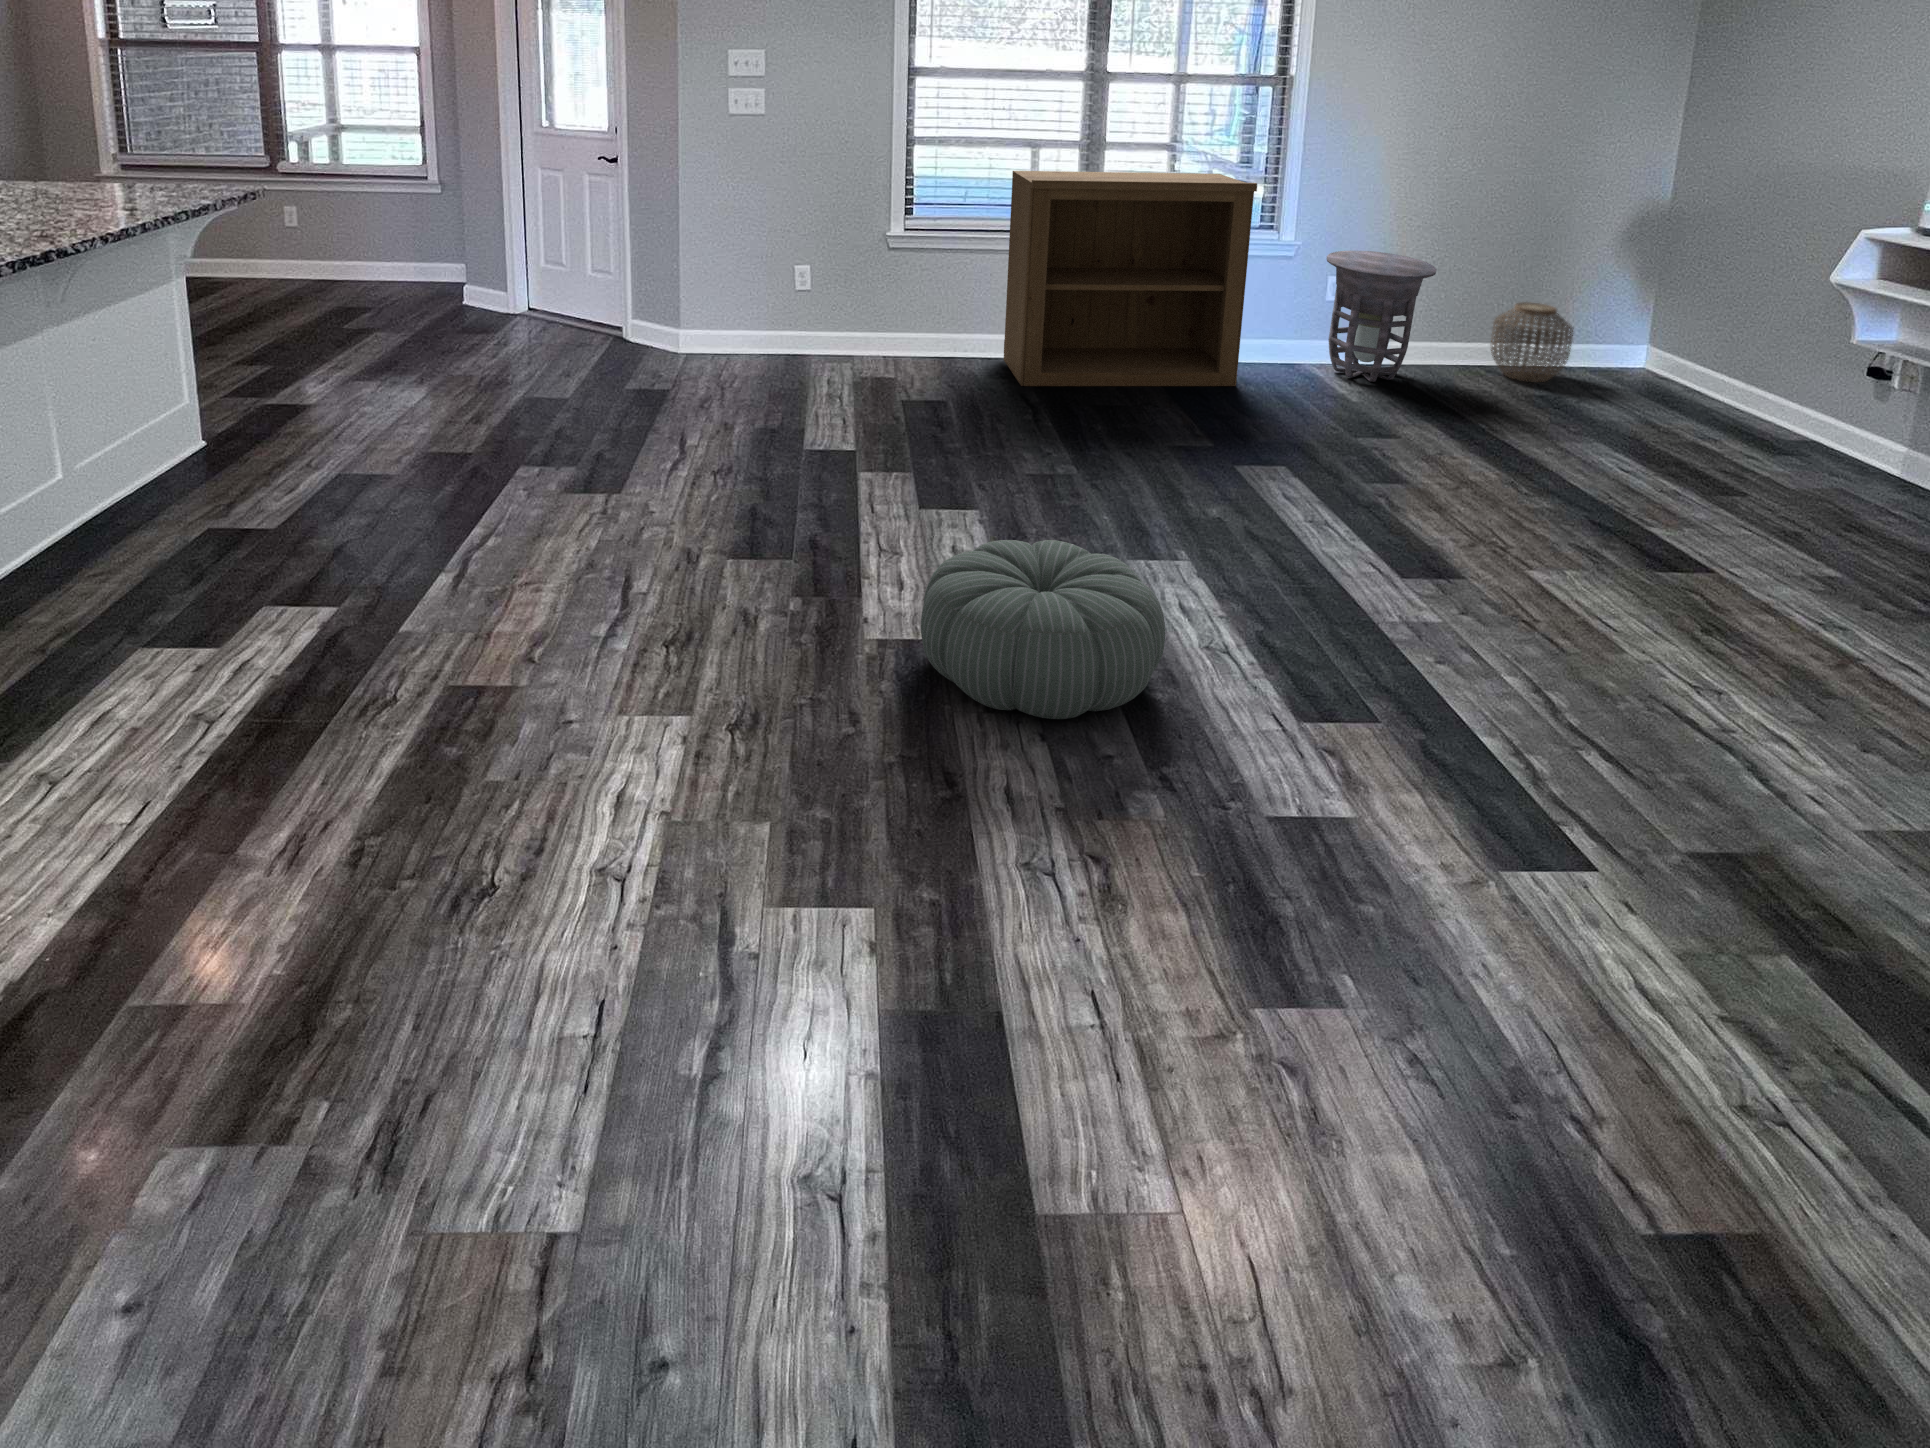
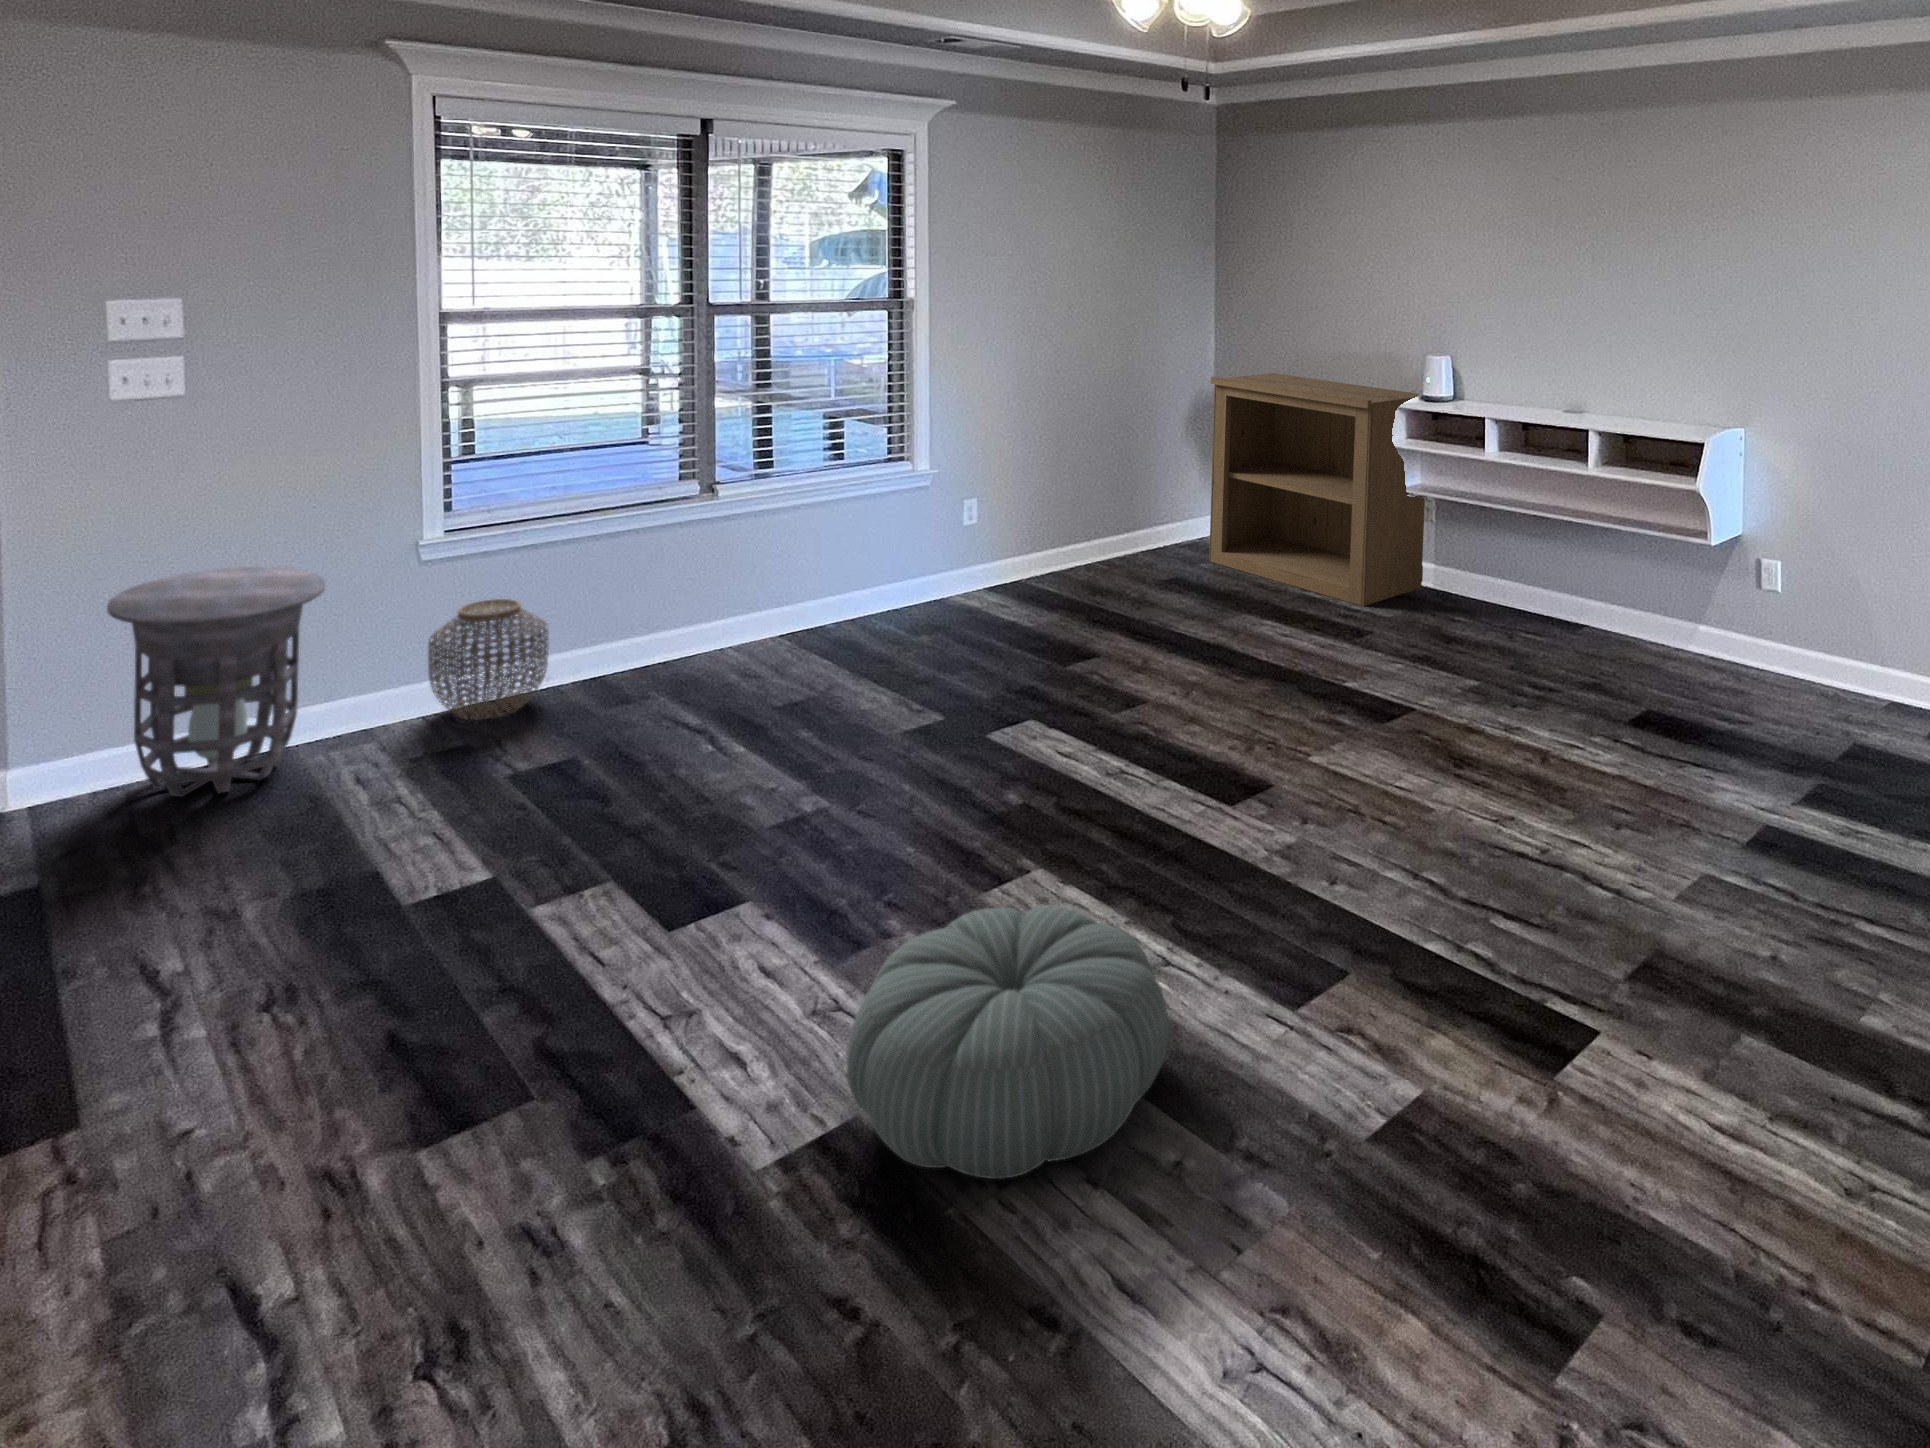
bookshelf: present [1004,171,1257,386] -> present [1209,373,1425,606]
side table: present [1326,250,1436,382] -> present [107,567,325,797]
woven basket: present [1491,302,1573,382] -> present [428,599,548,720]

